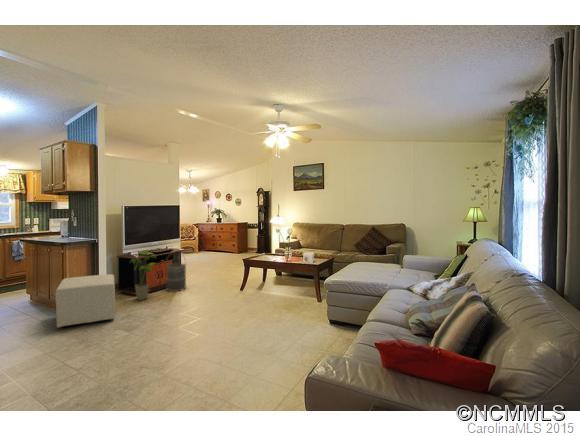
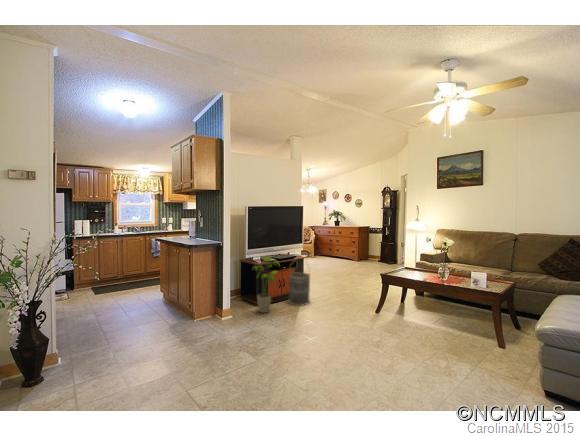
ottoman: present [55,274,115,328] -> none [179,283,237,341]

